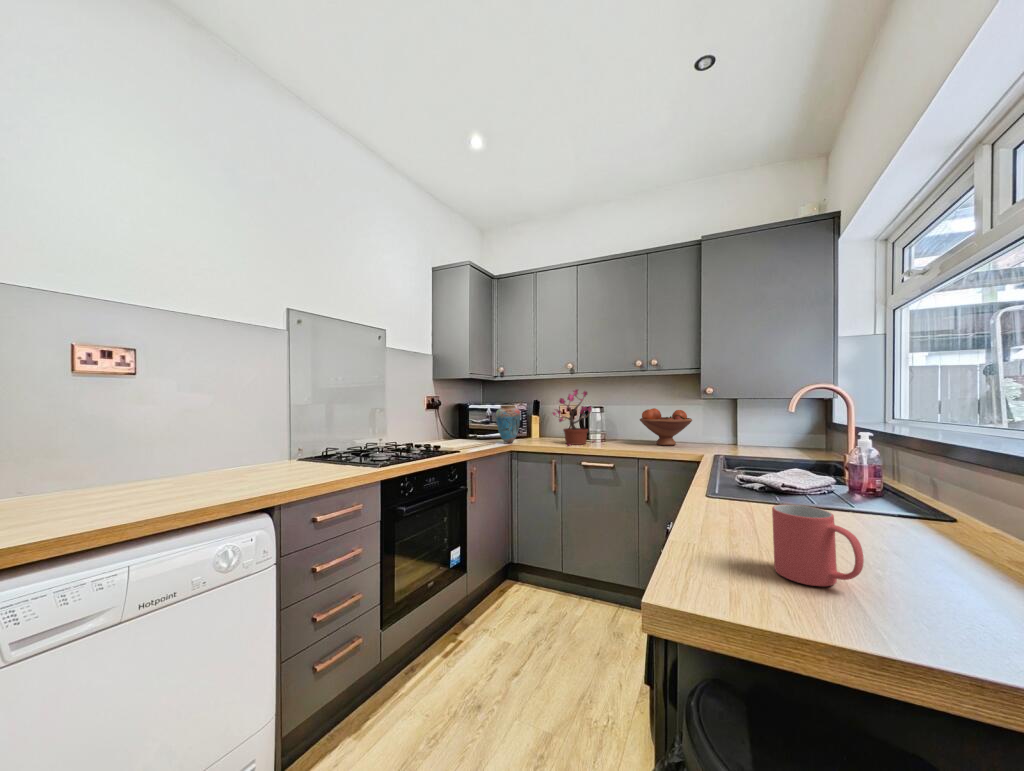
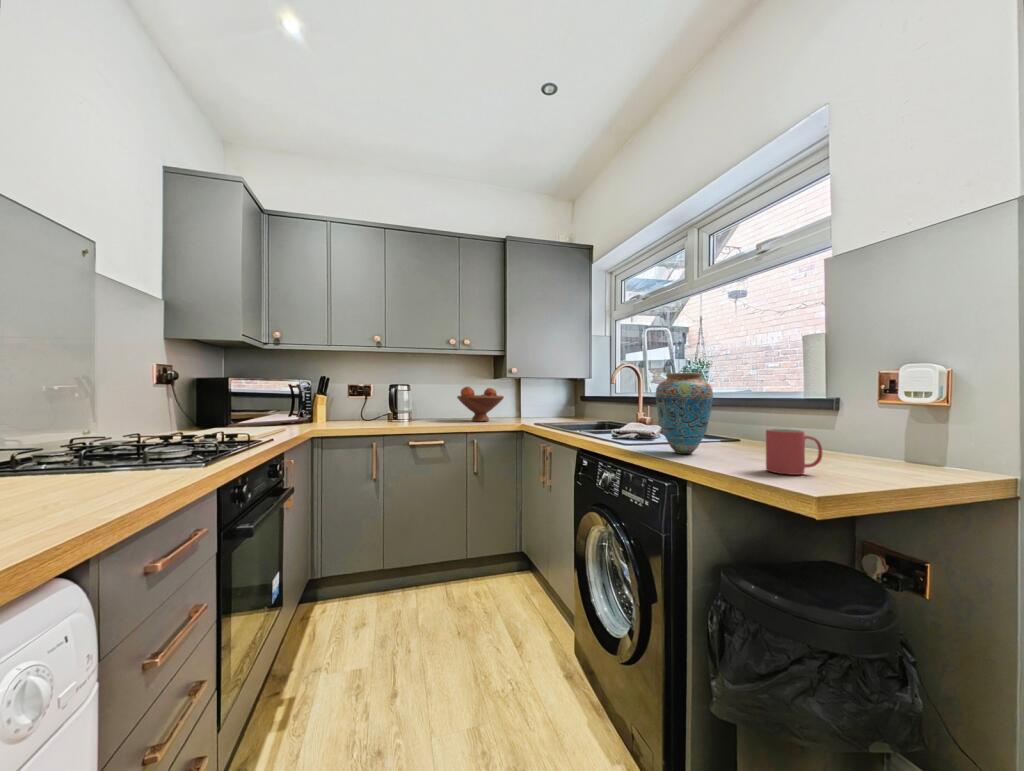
potted plant: present [553,389,596,446] -> none [367,364,412,427]
vase: present [496,405,521,443] -> present [656,373,713,454]

